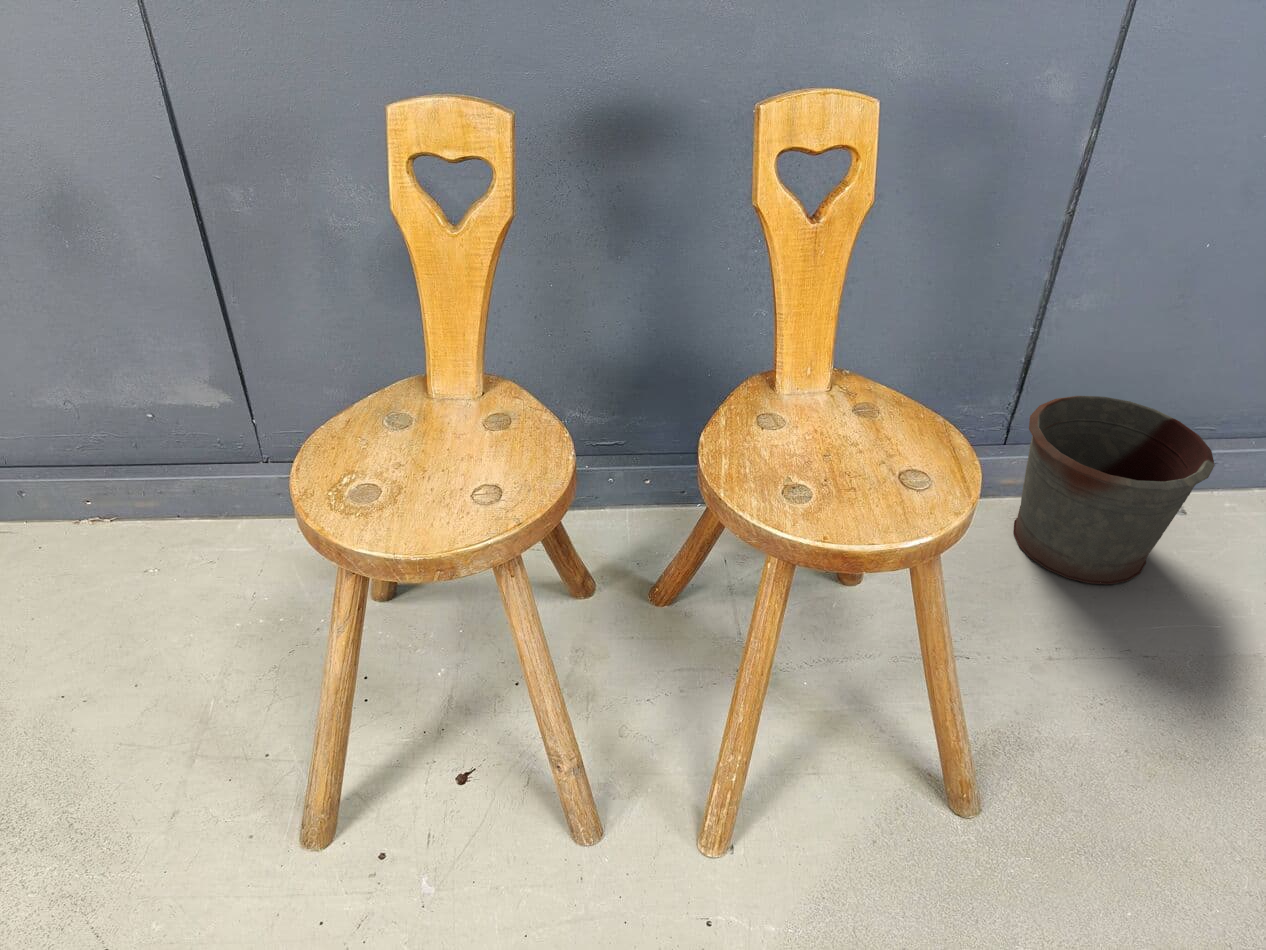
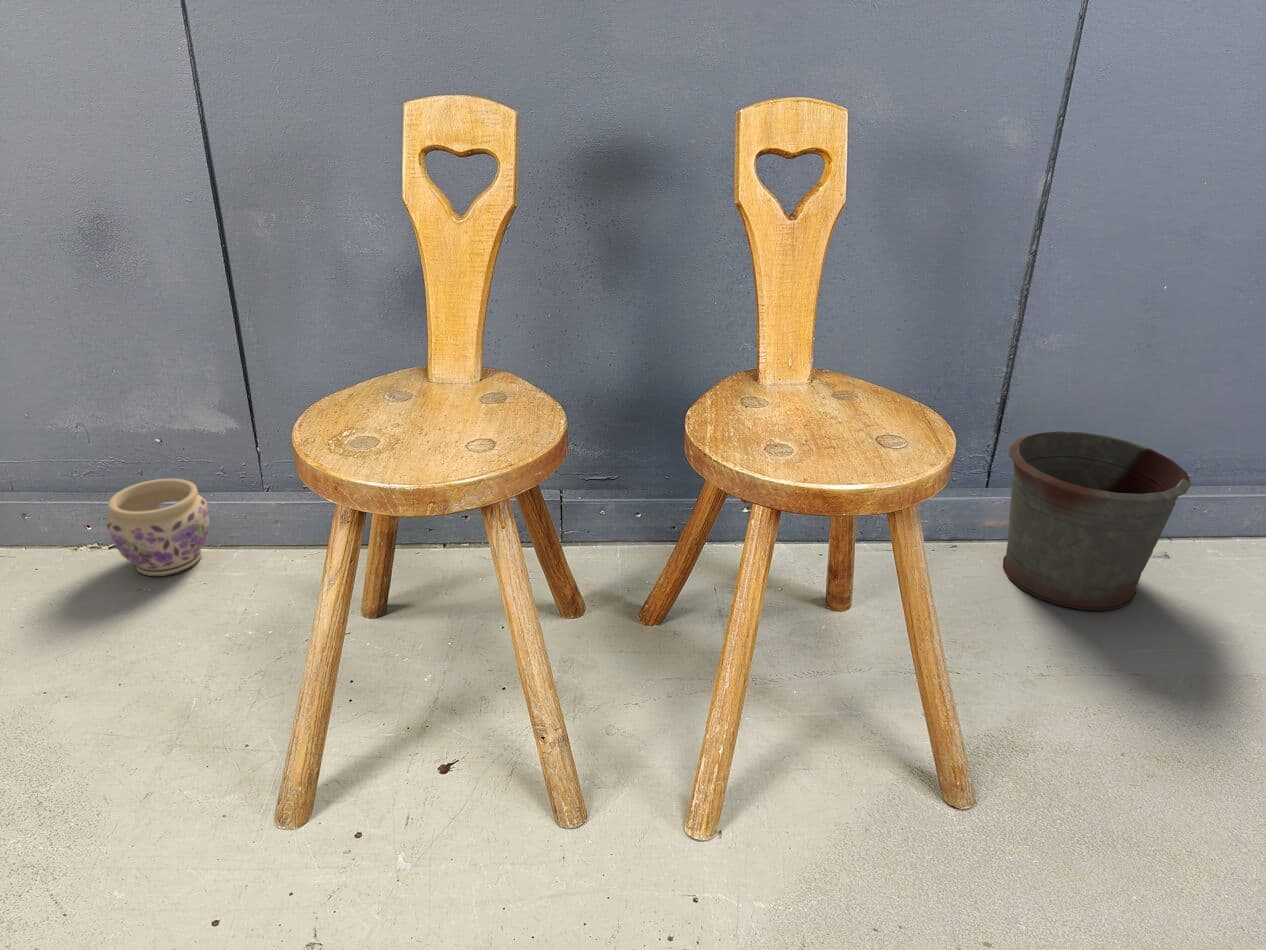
planter: none [106,455,211,557] -> present [106,479,209,577]

